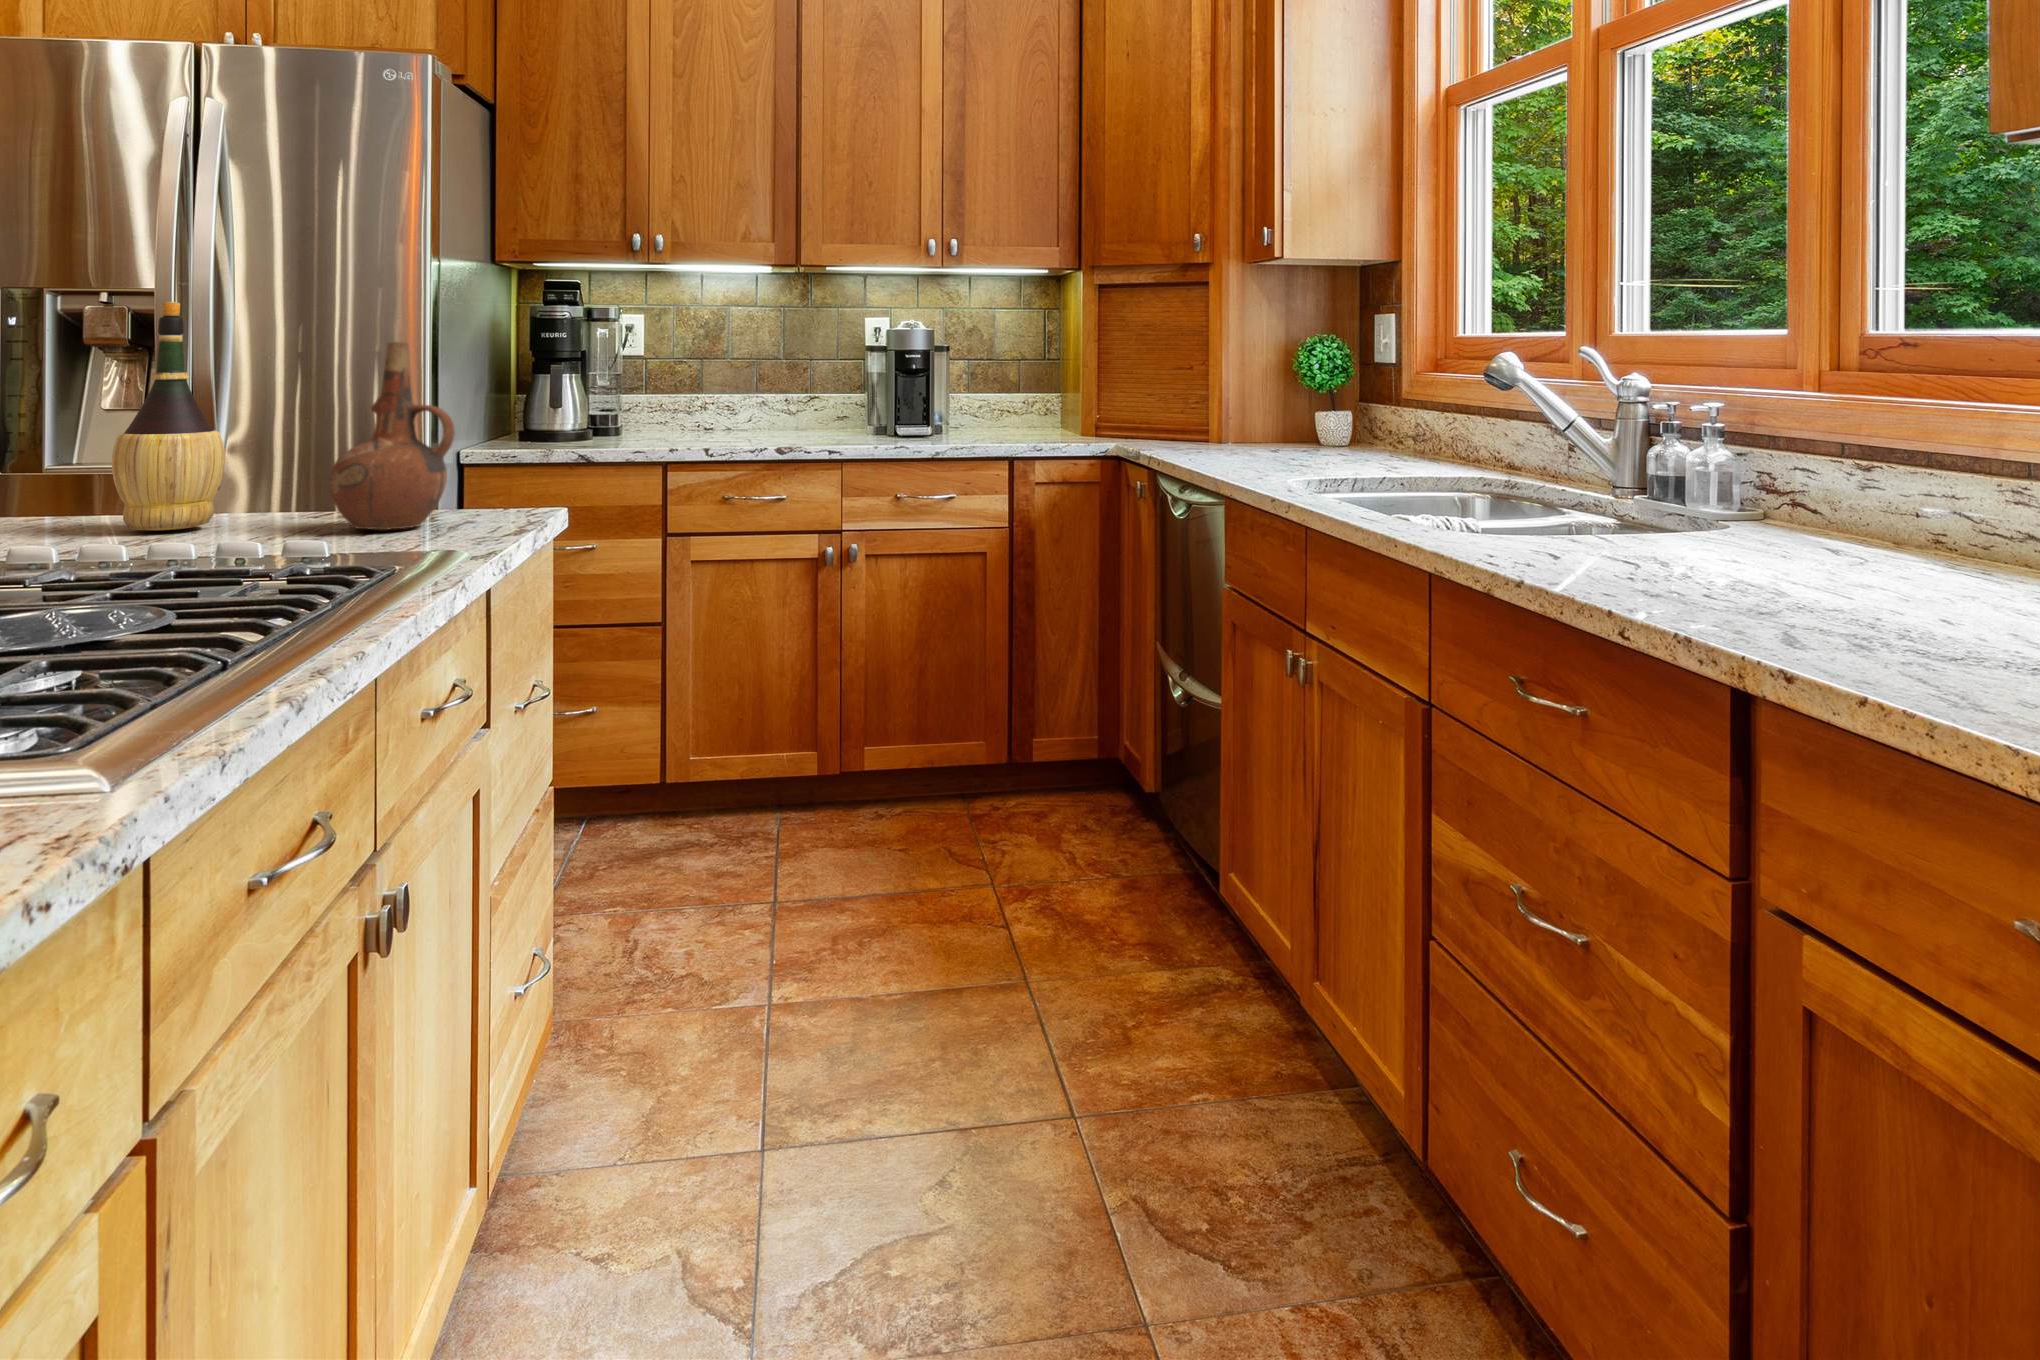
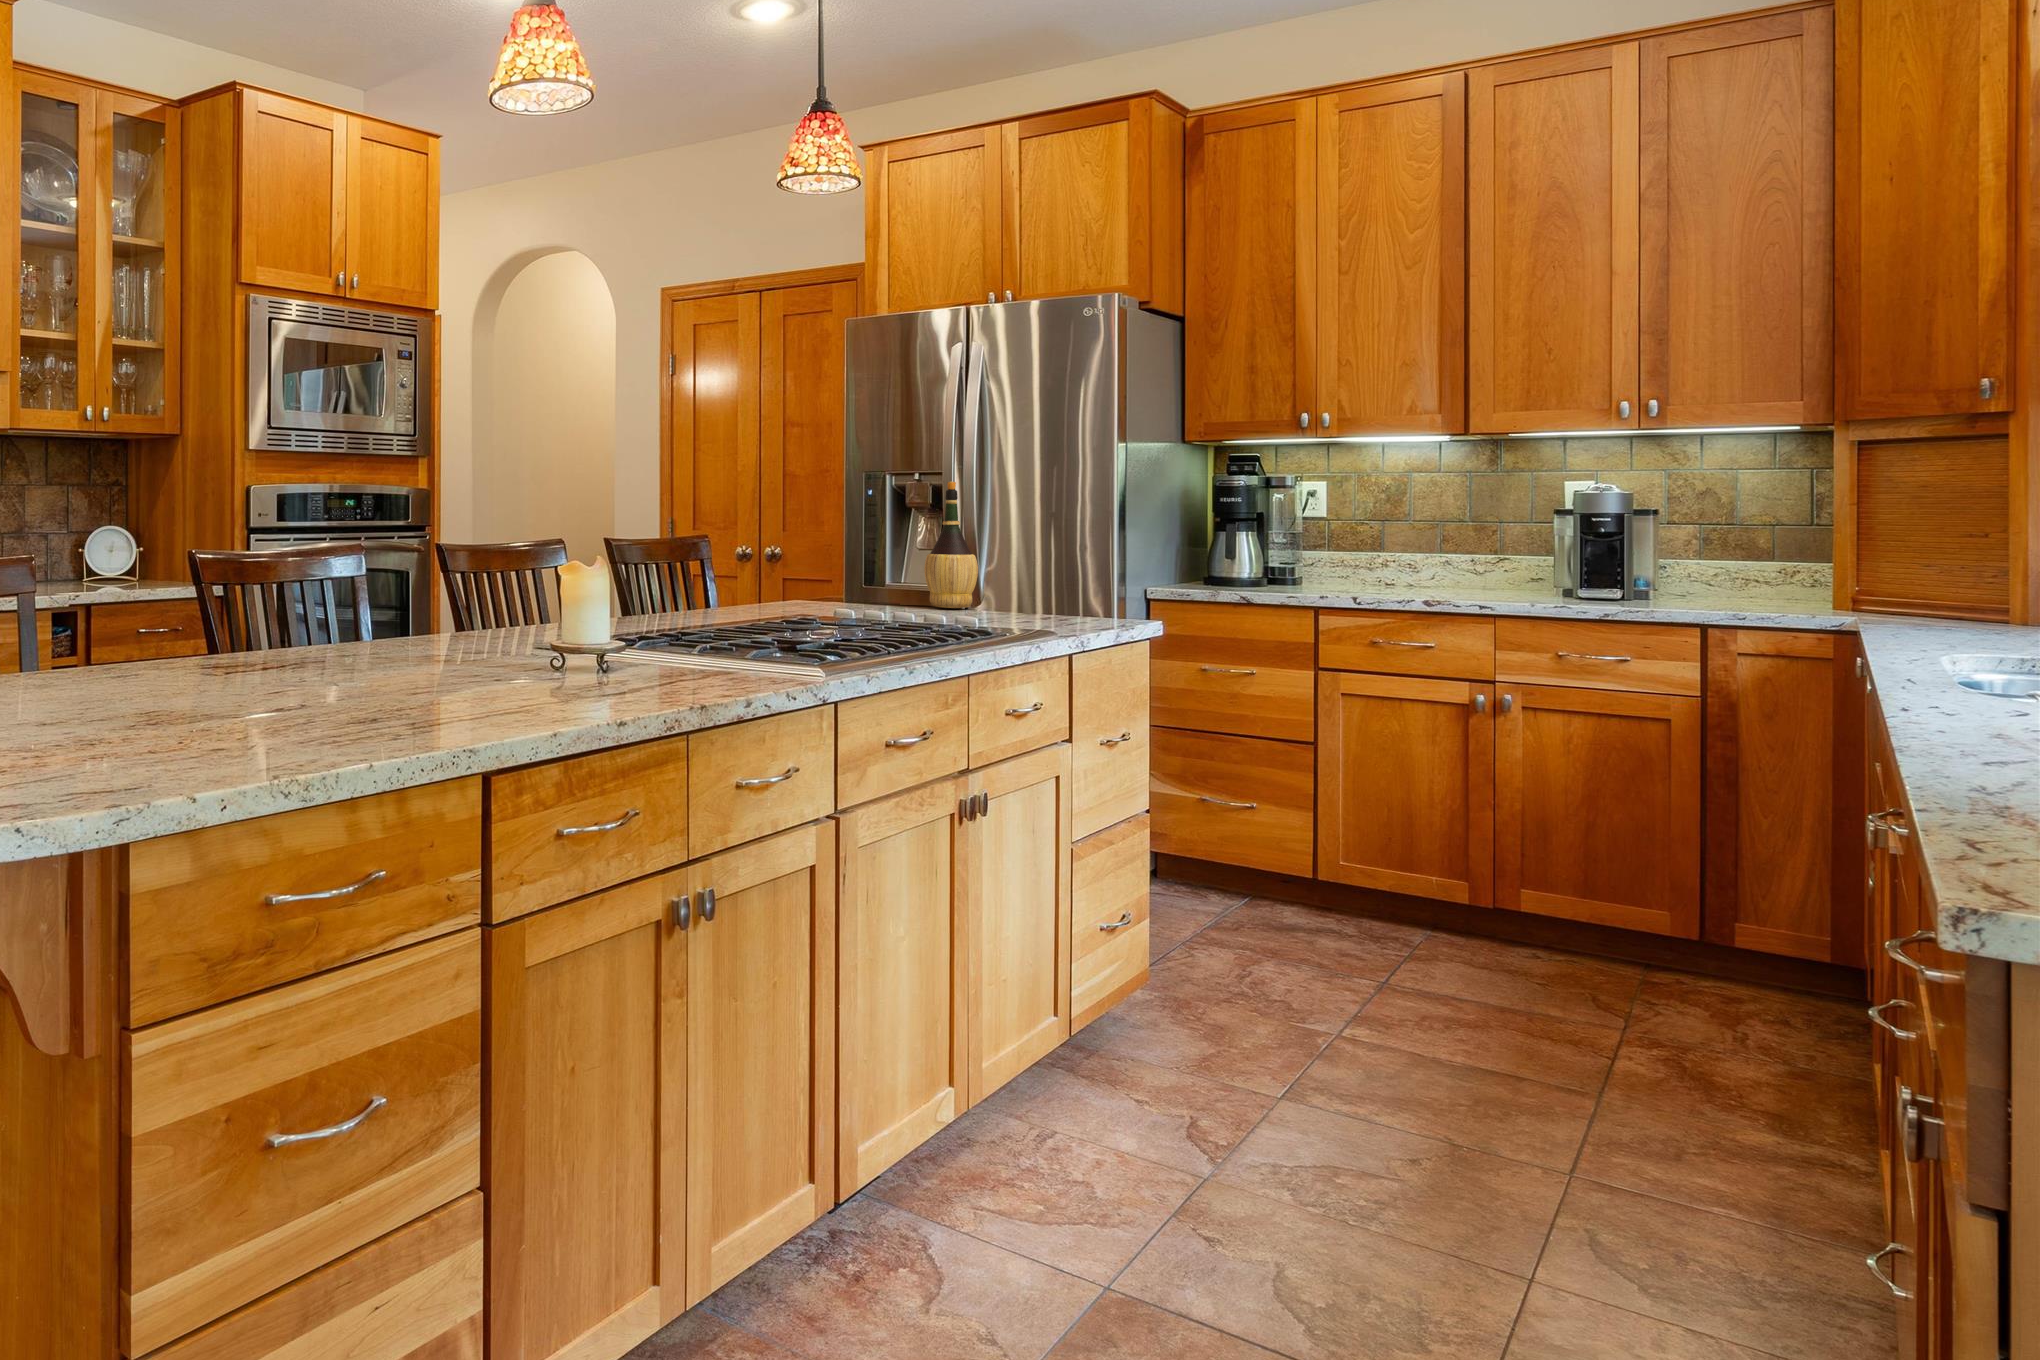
ceramic pitcher: present [329,342,455,530] -> none [1029,504,1100,617]

